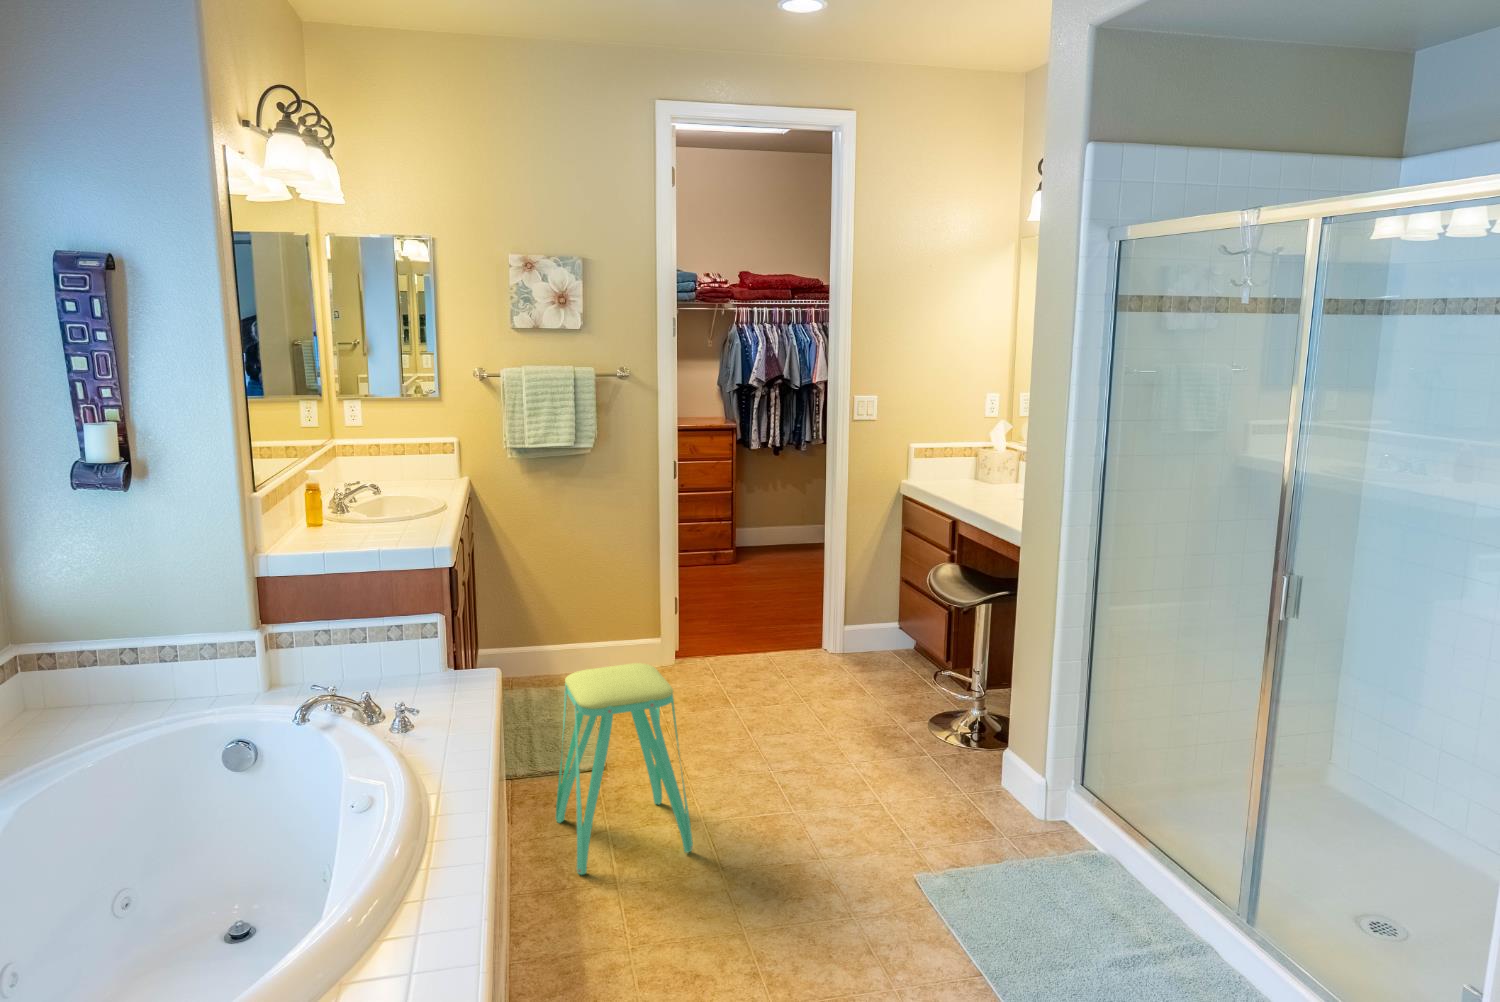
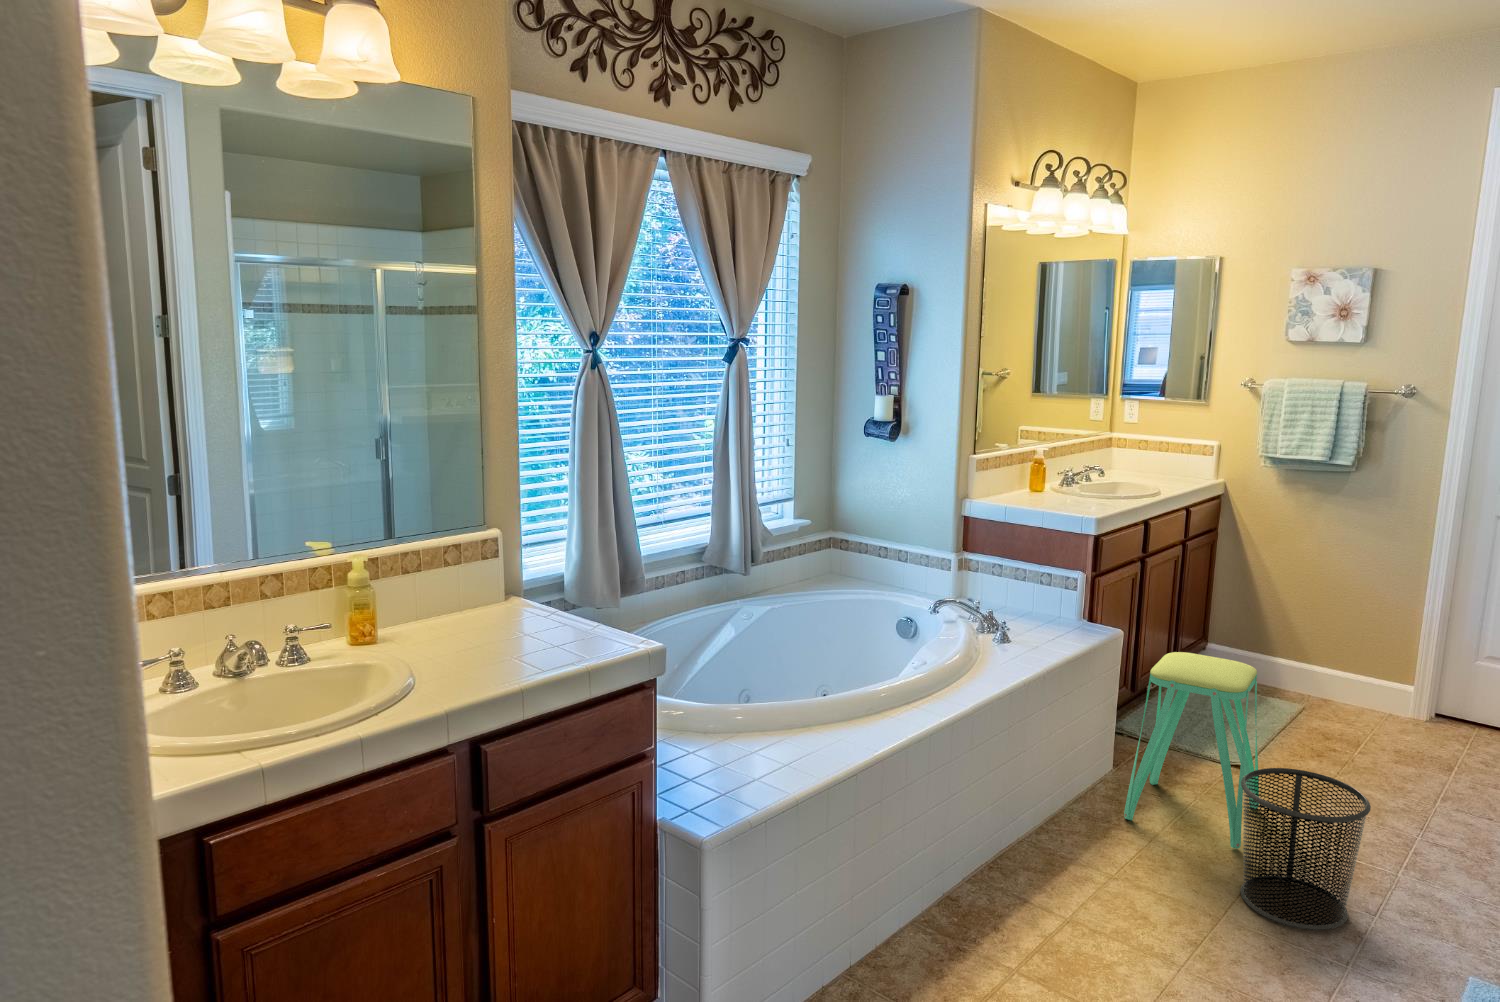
waste bin: none [721,747,835,907] -> present [1240,768,1371,930]

